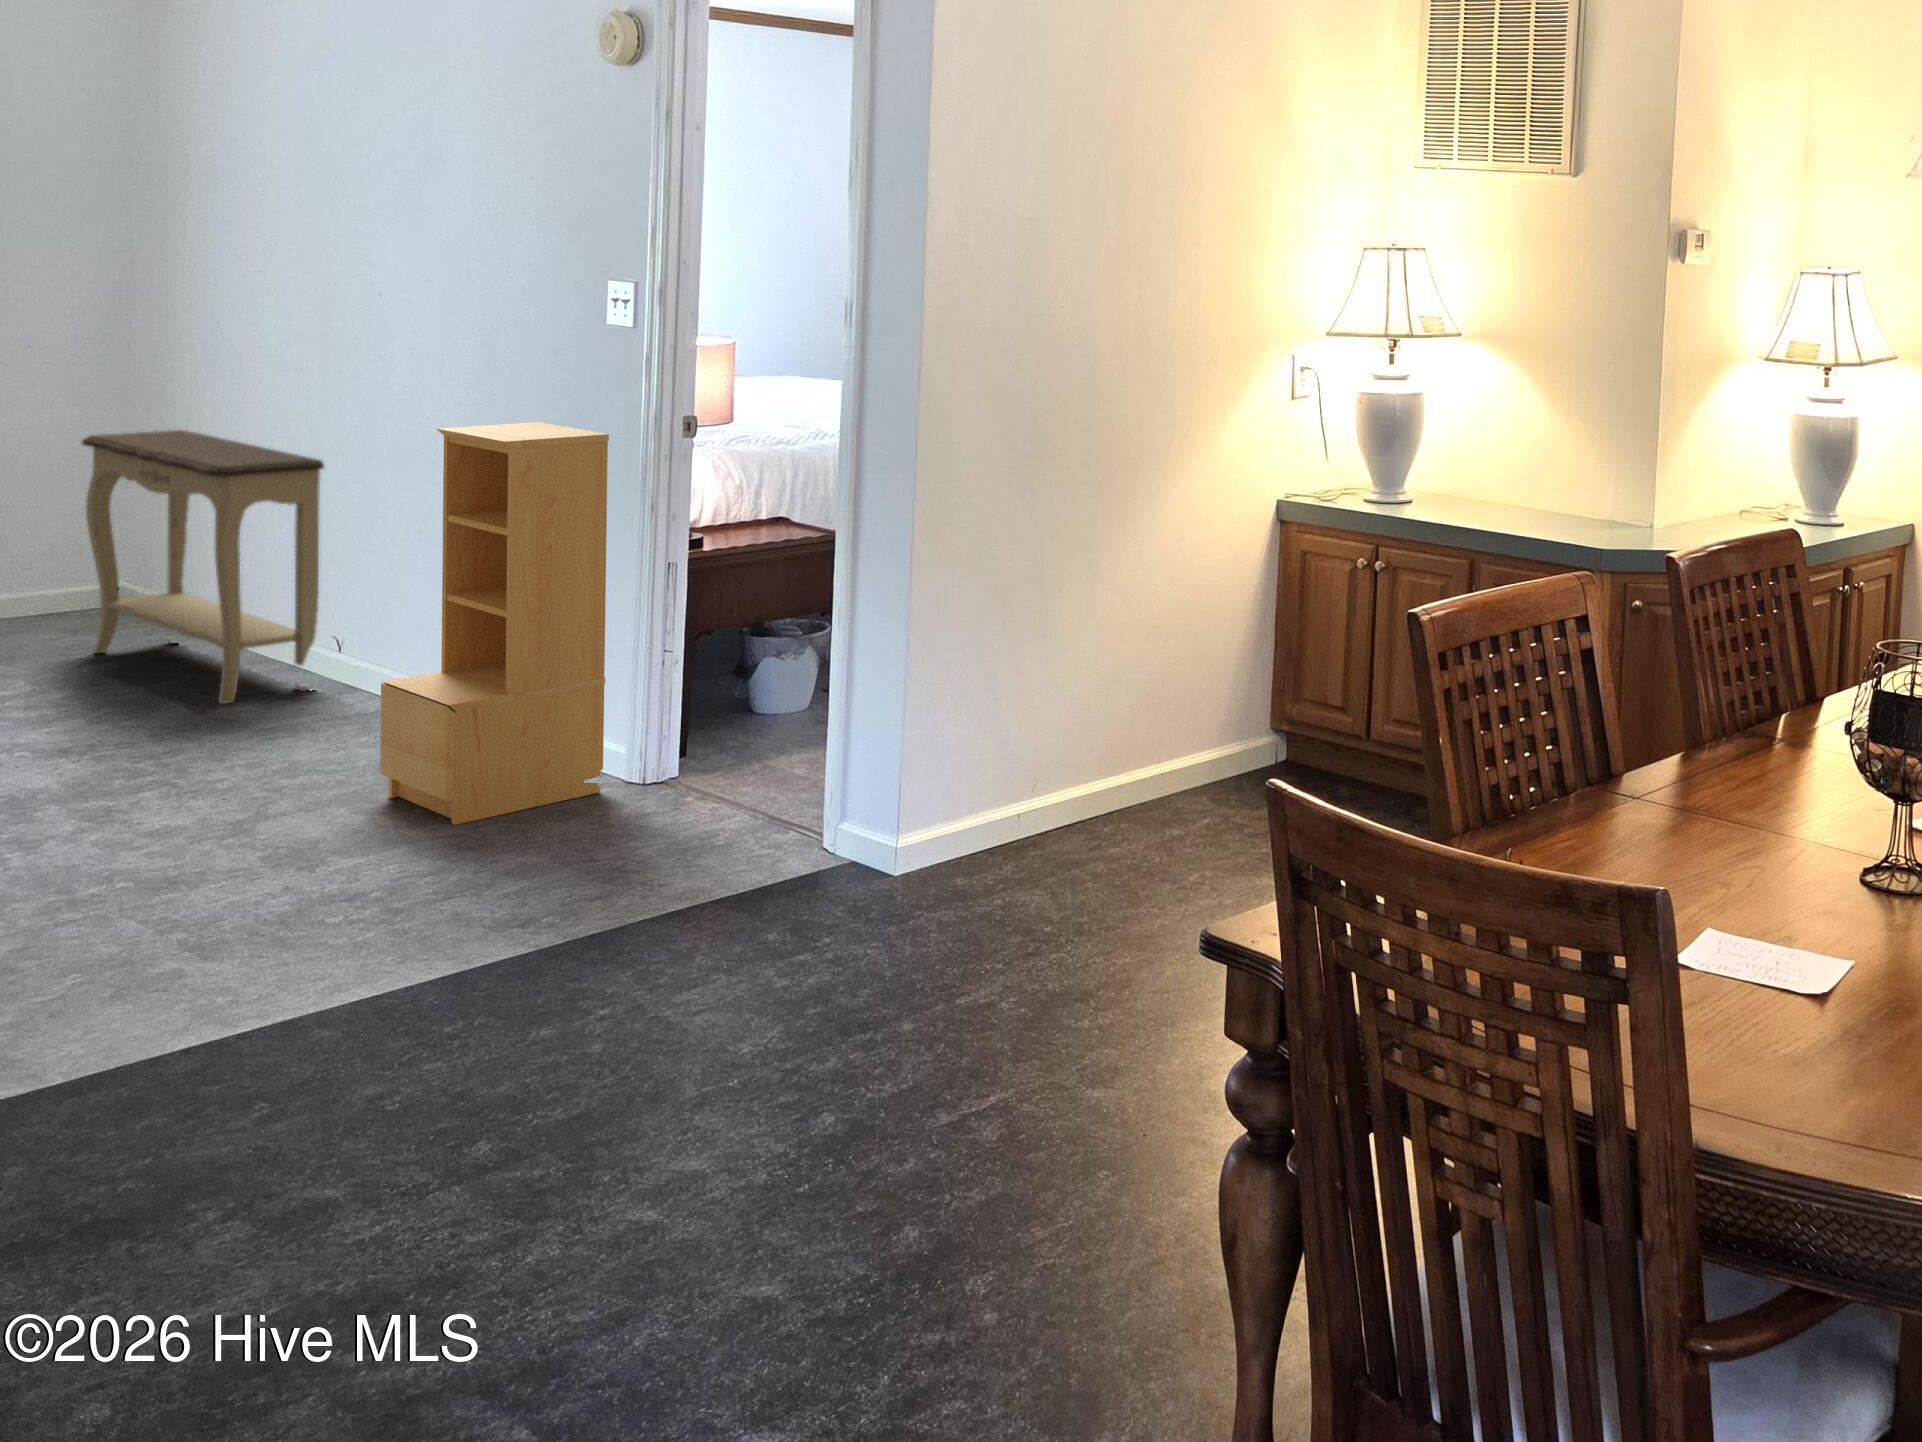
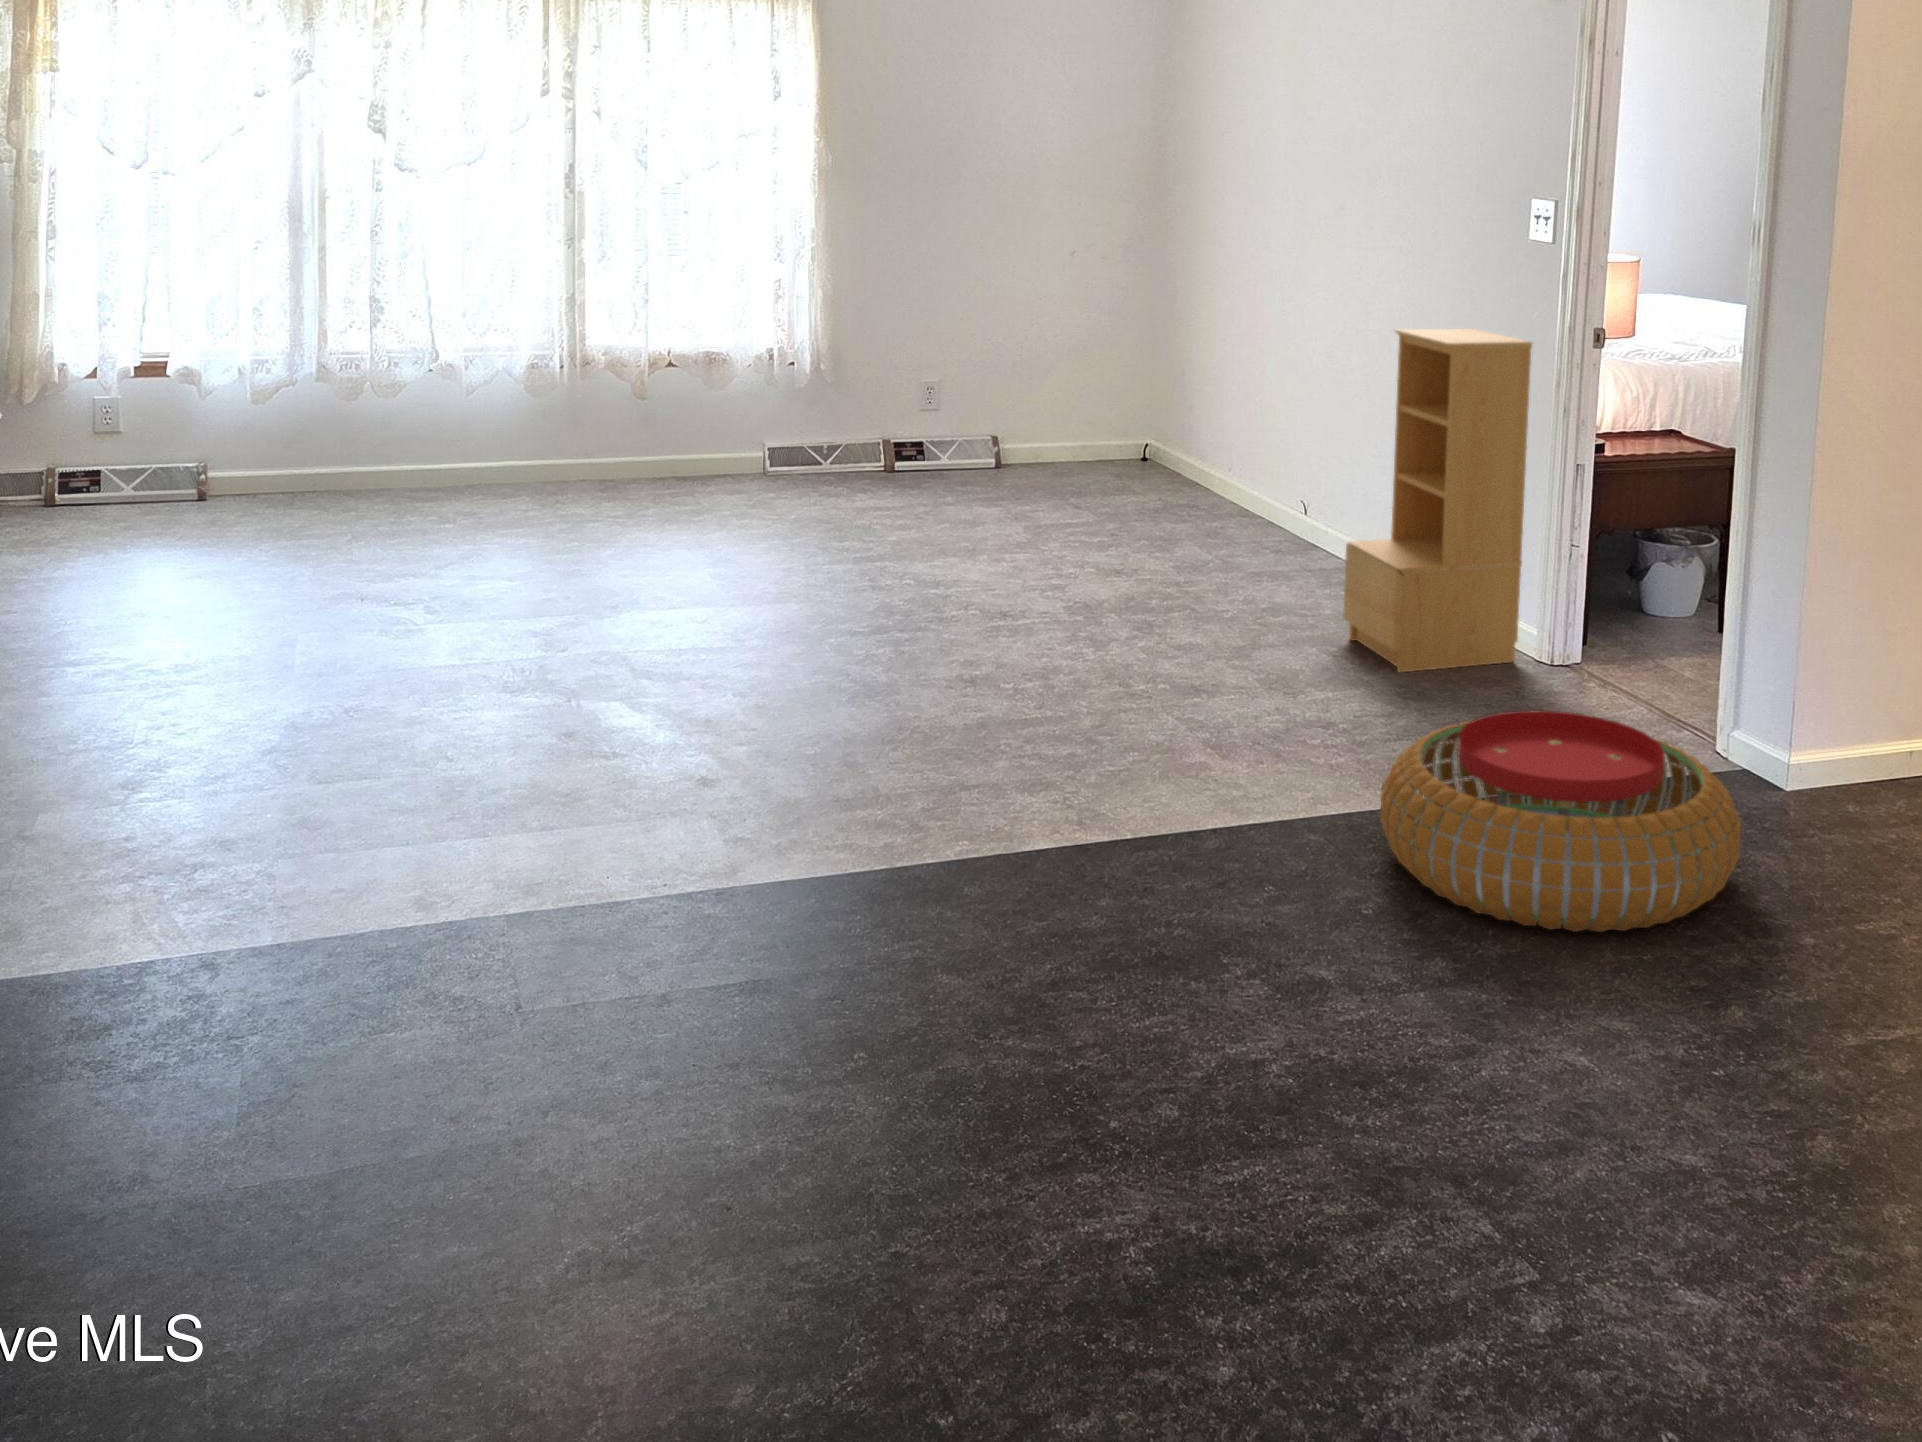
console table: present [82,430,324,703] -> none [1143,323,1306,543]
pouf: none [420,831,835,1065] -> present [1380,711,1741,932]

